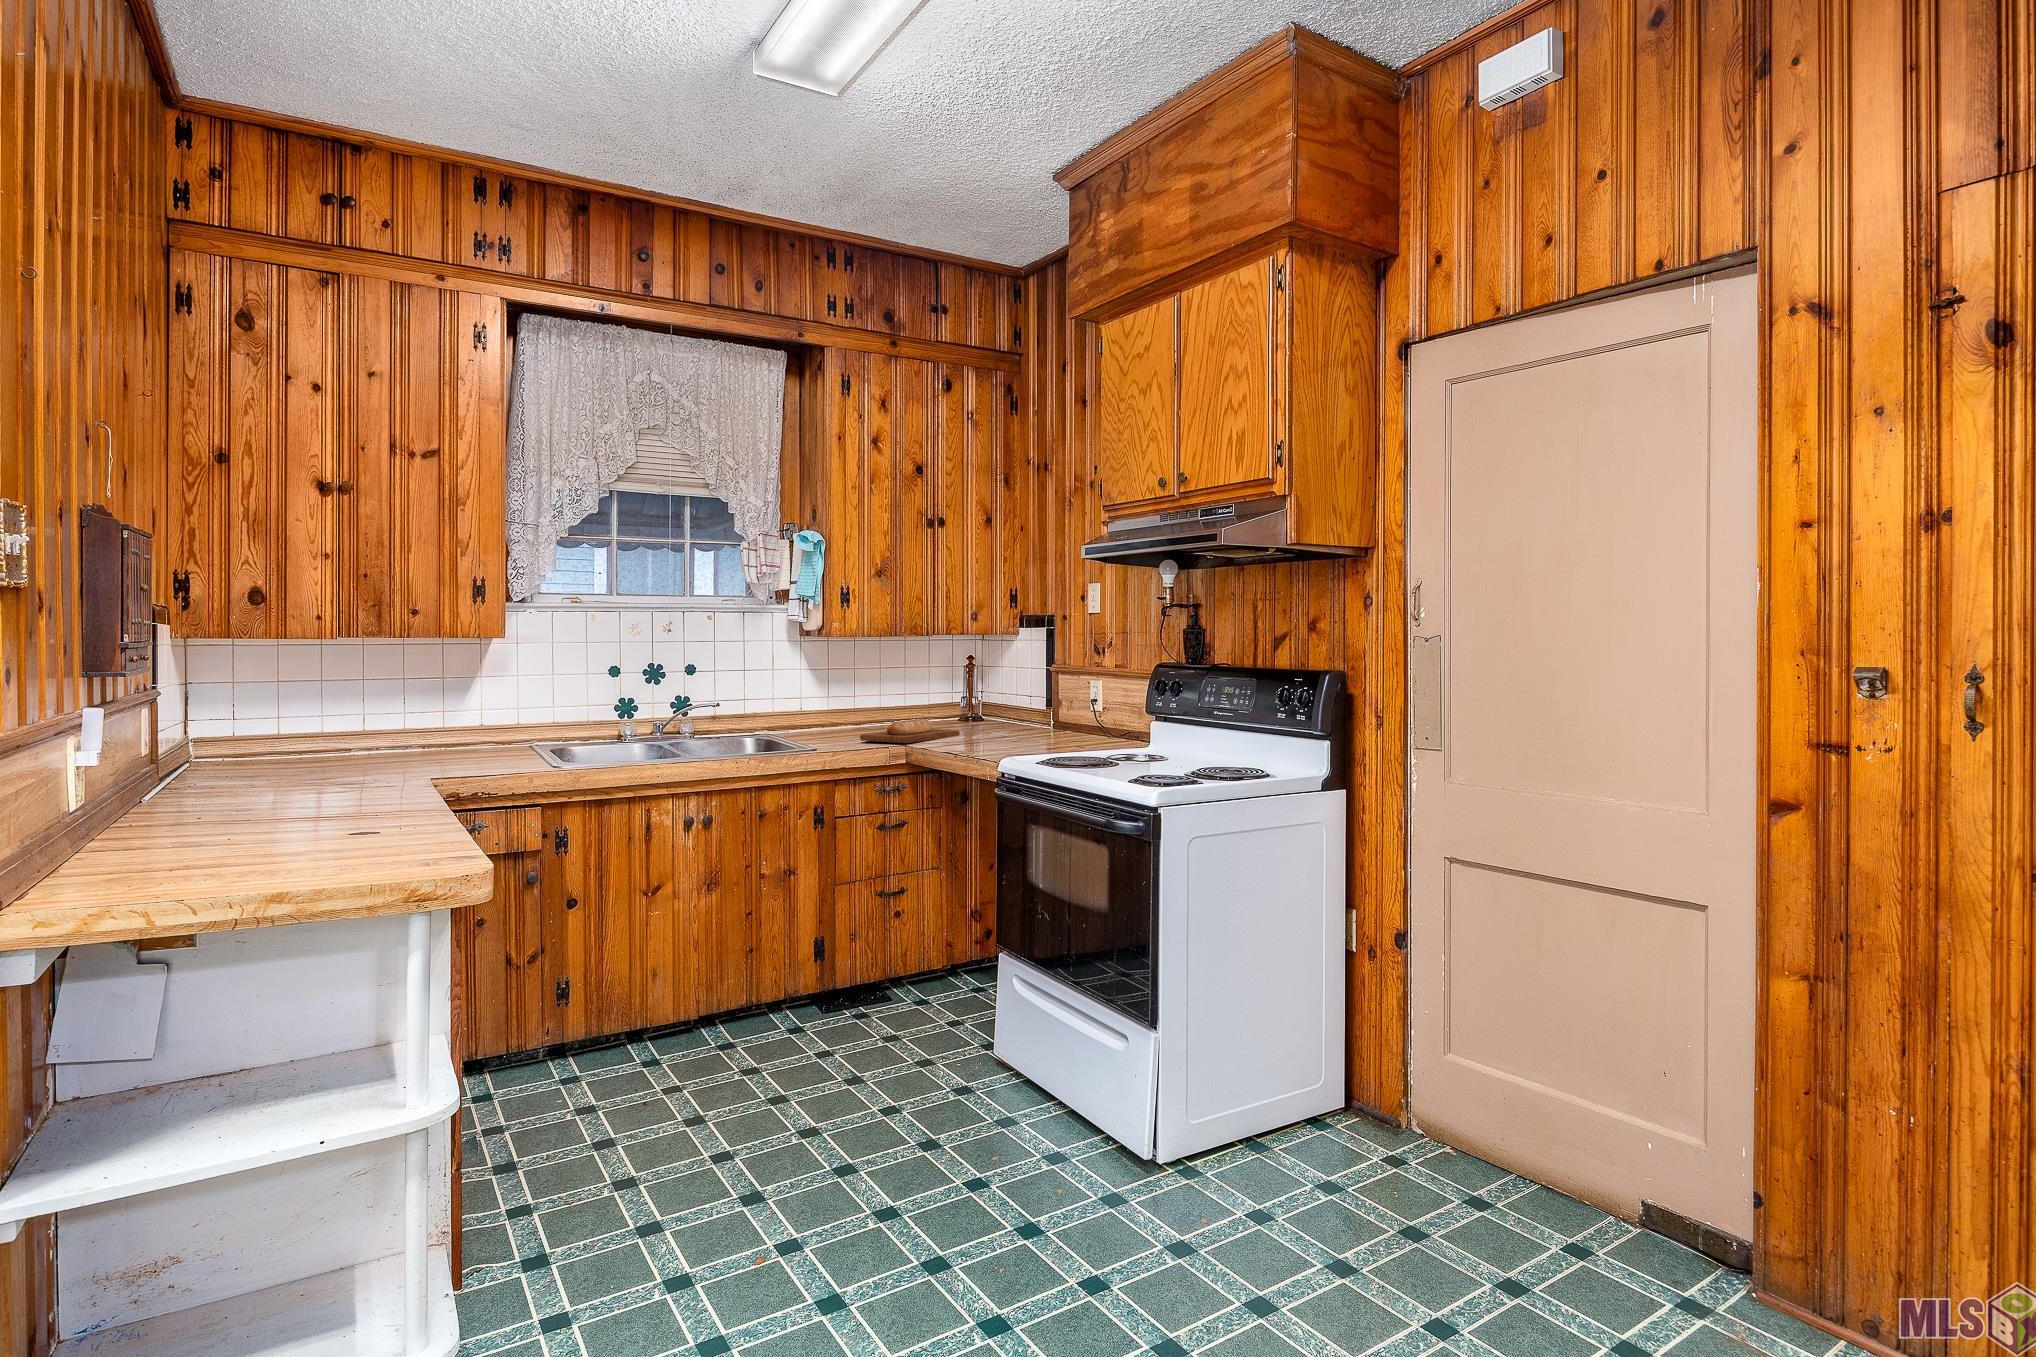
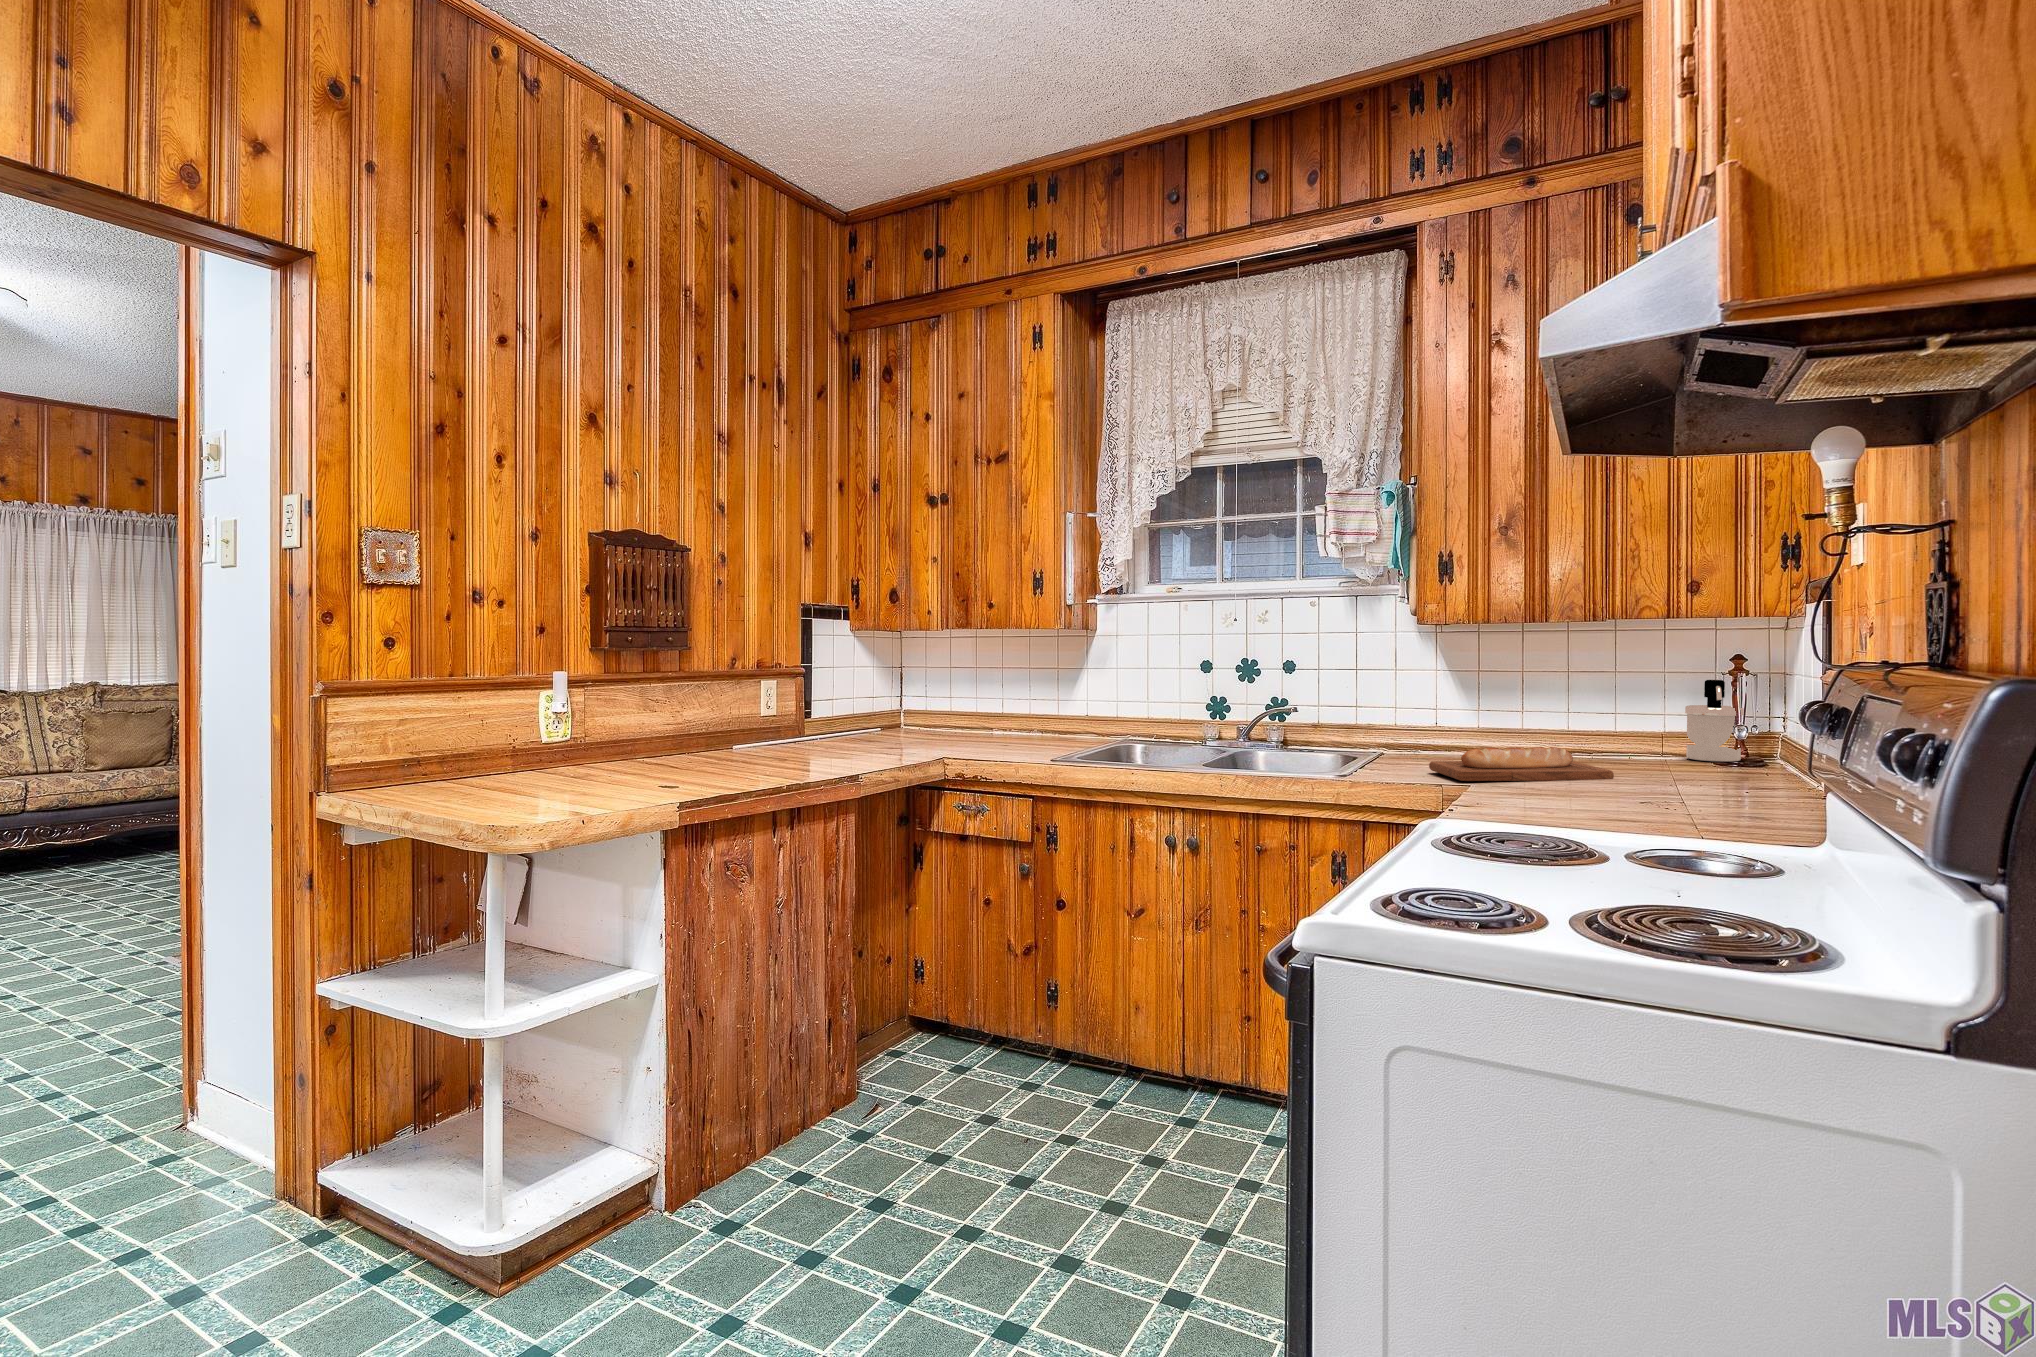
soap dispenser: none [940,674,972,724] -> present [1685,680,1744,762]

